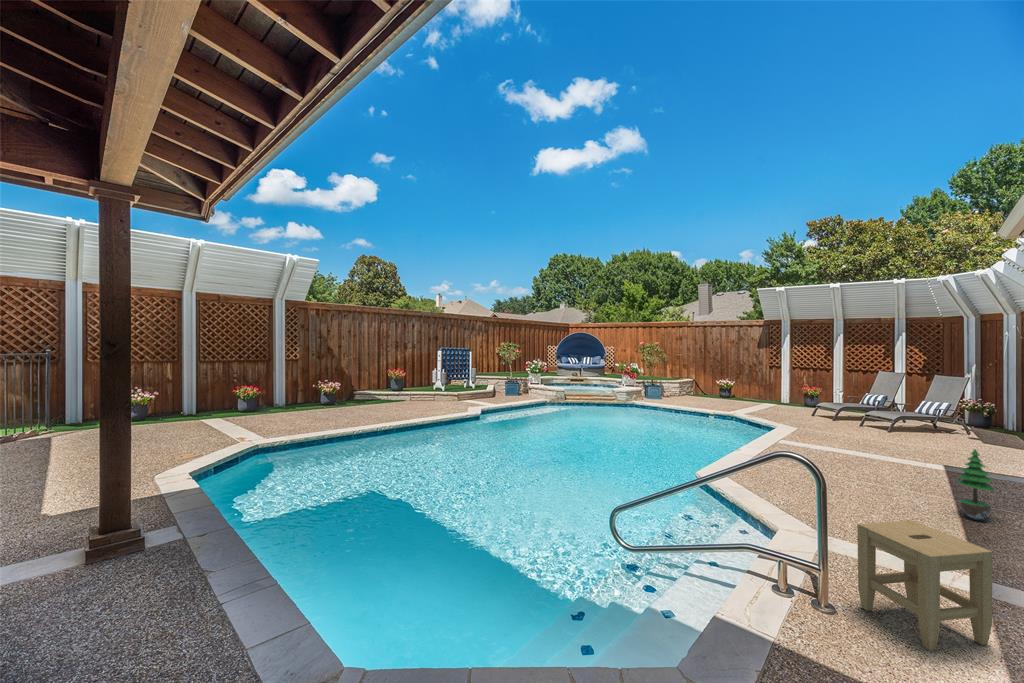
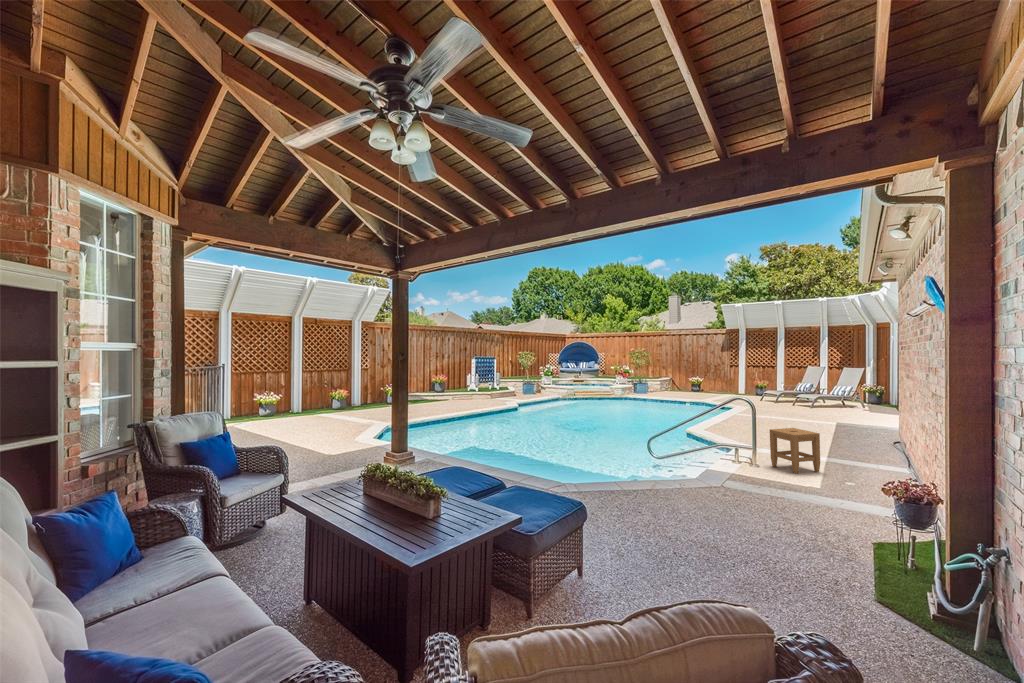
potted tree: present [957,449,994,520] -> none [830,404,847,442]

